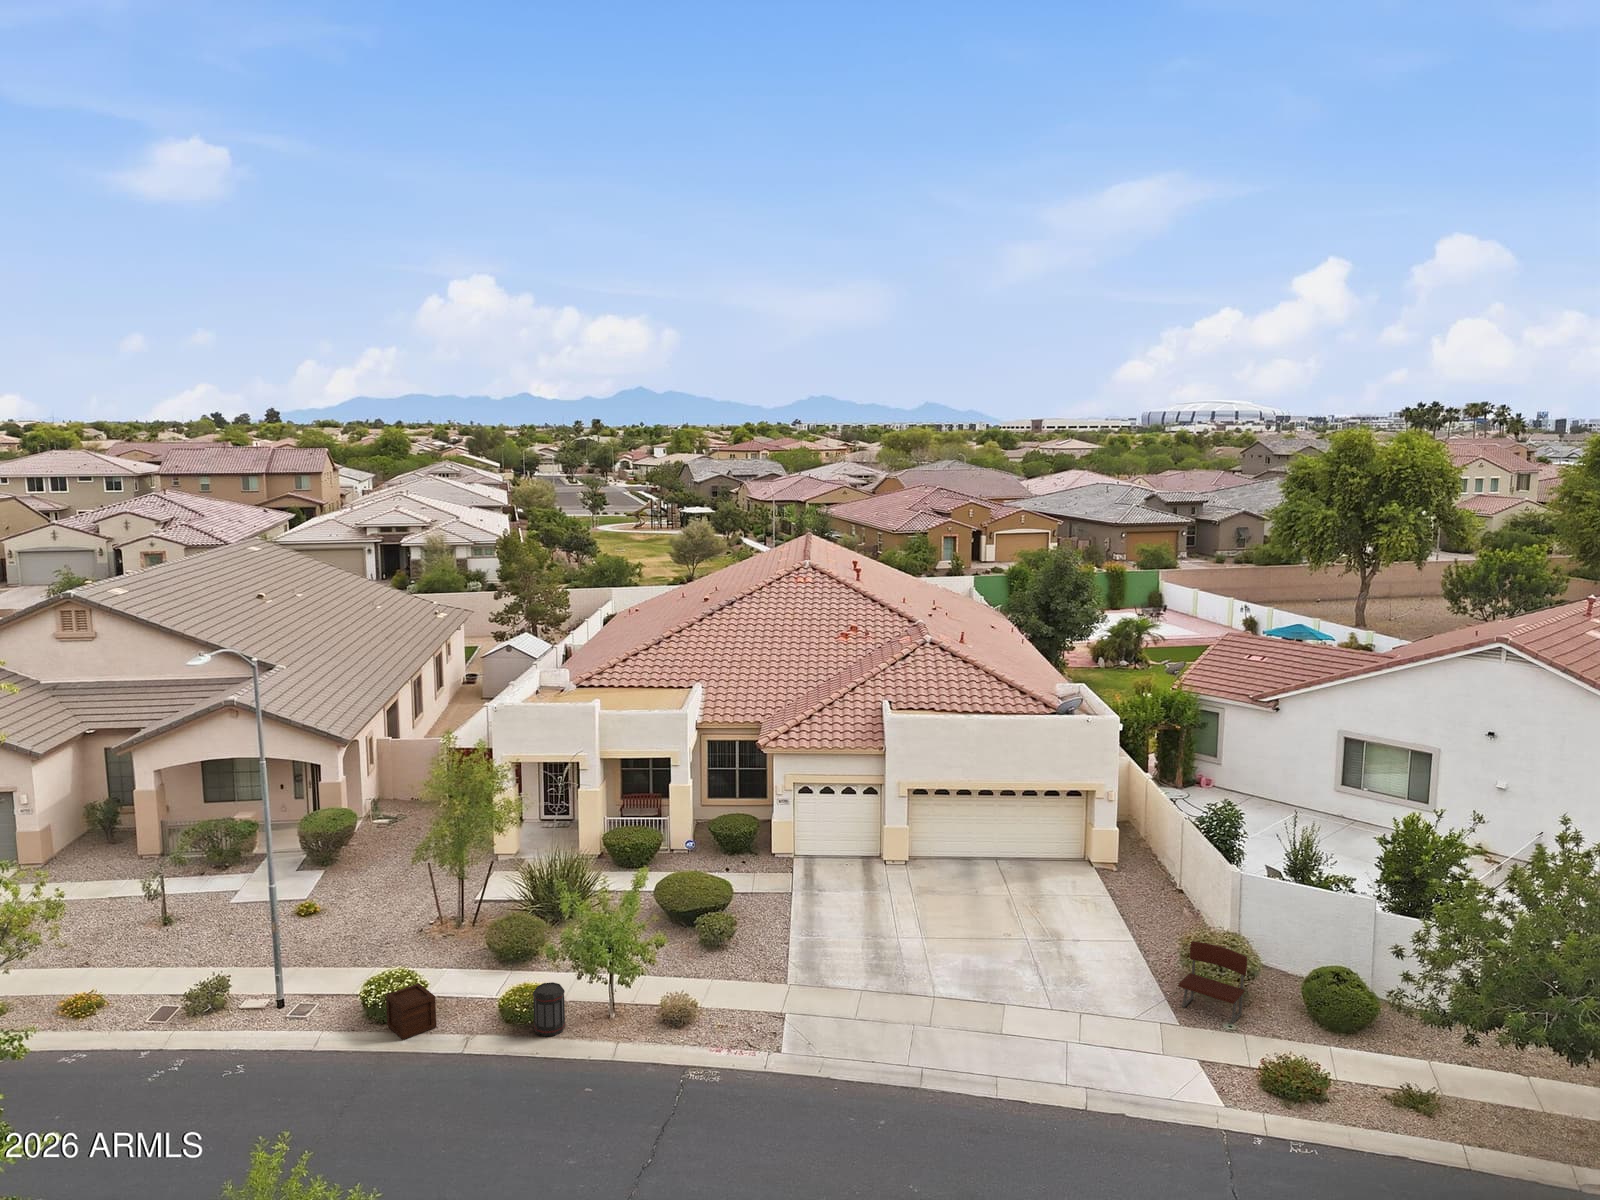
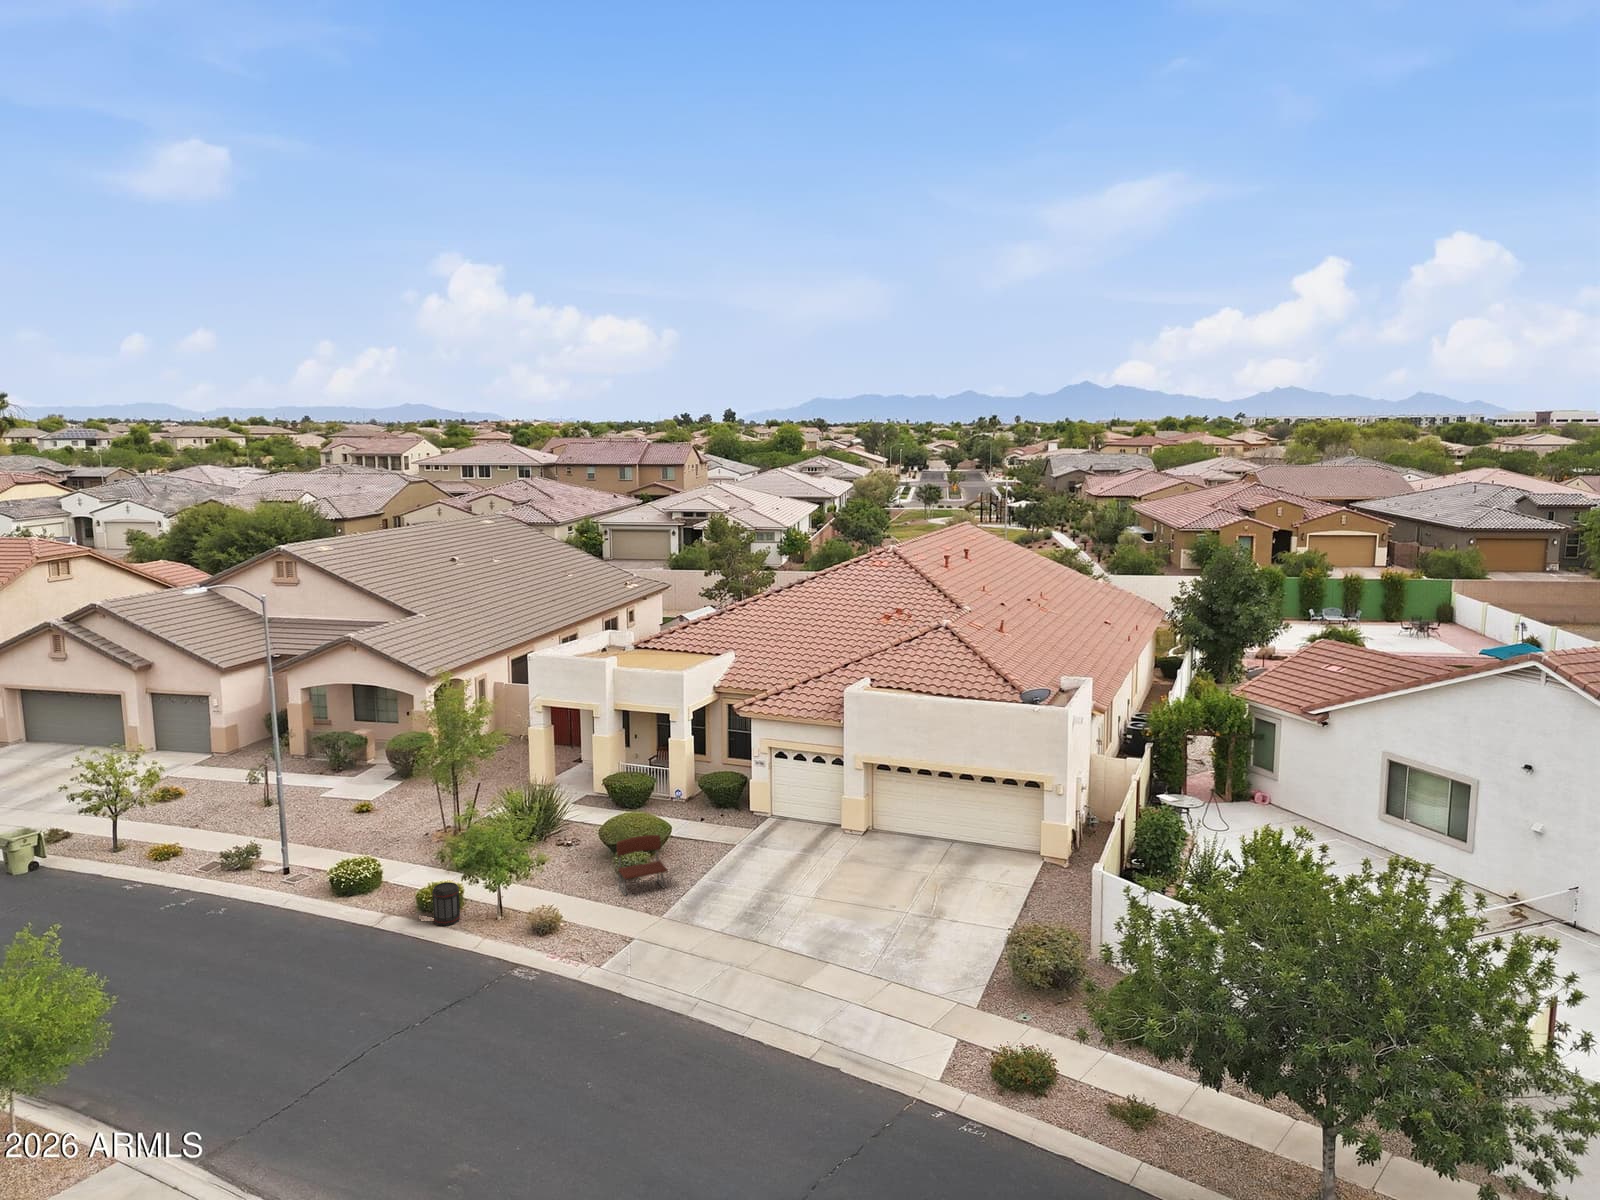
bench: present [1179,941,1247,1023] -> present [617,835,668,895]
wooden crate: present [386,983,436,1040] -> none [338,869,371,911]

